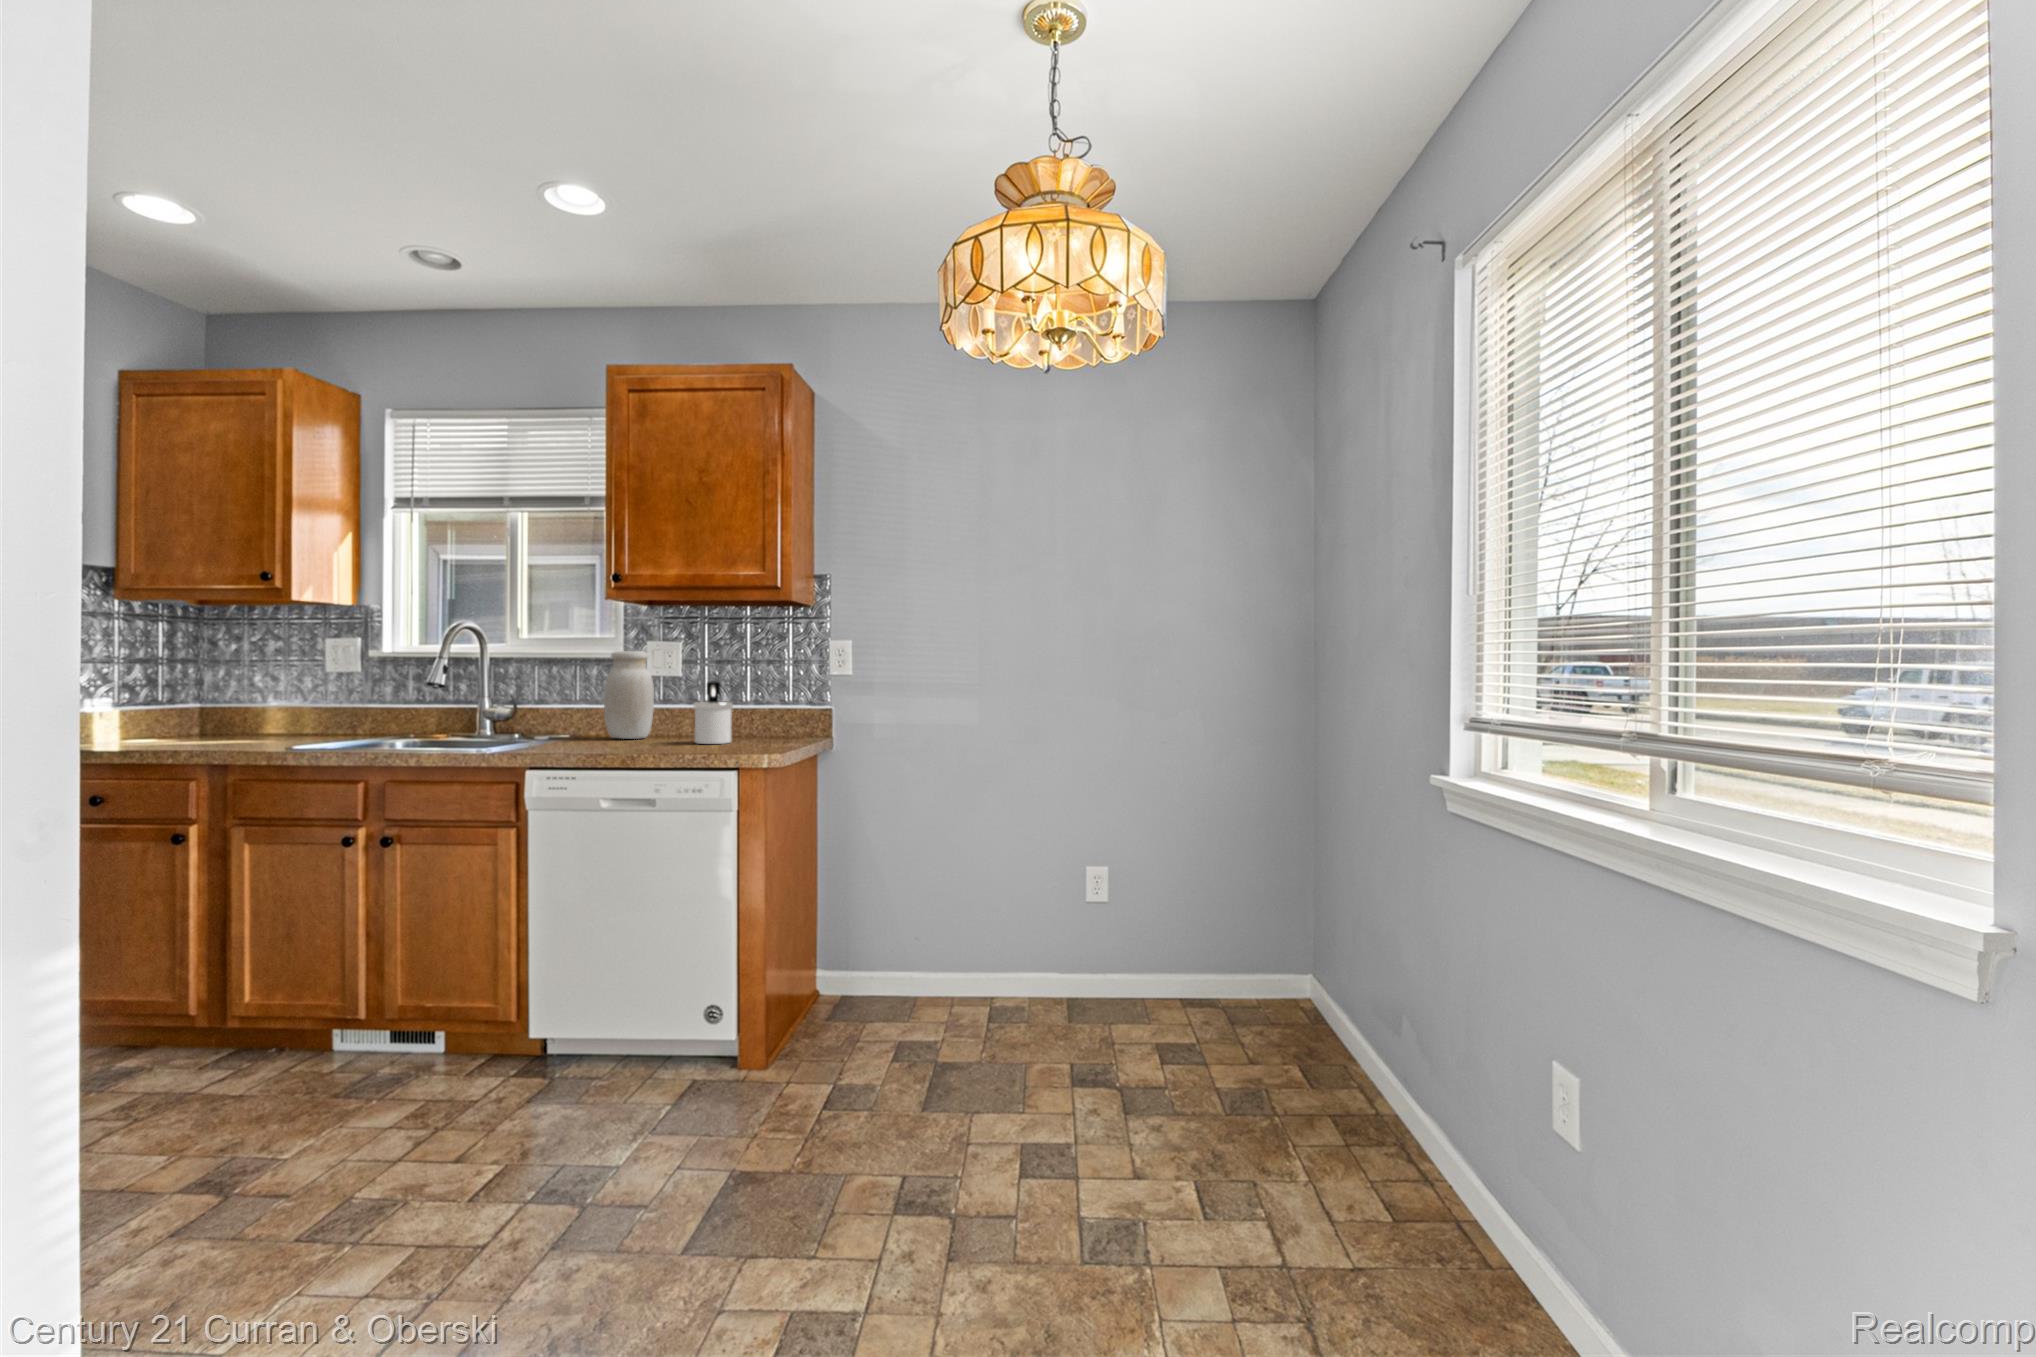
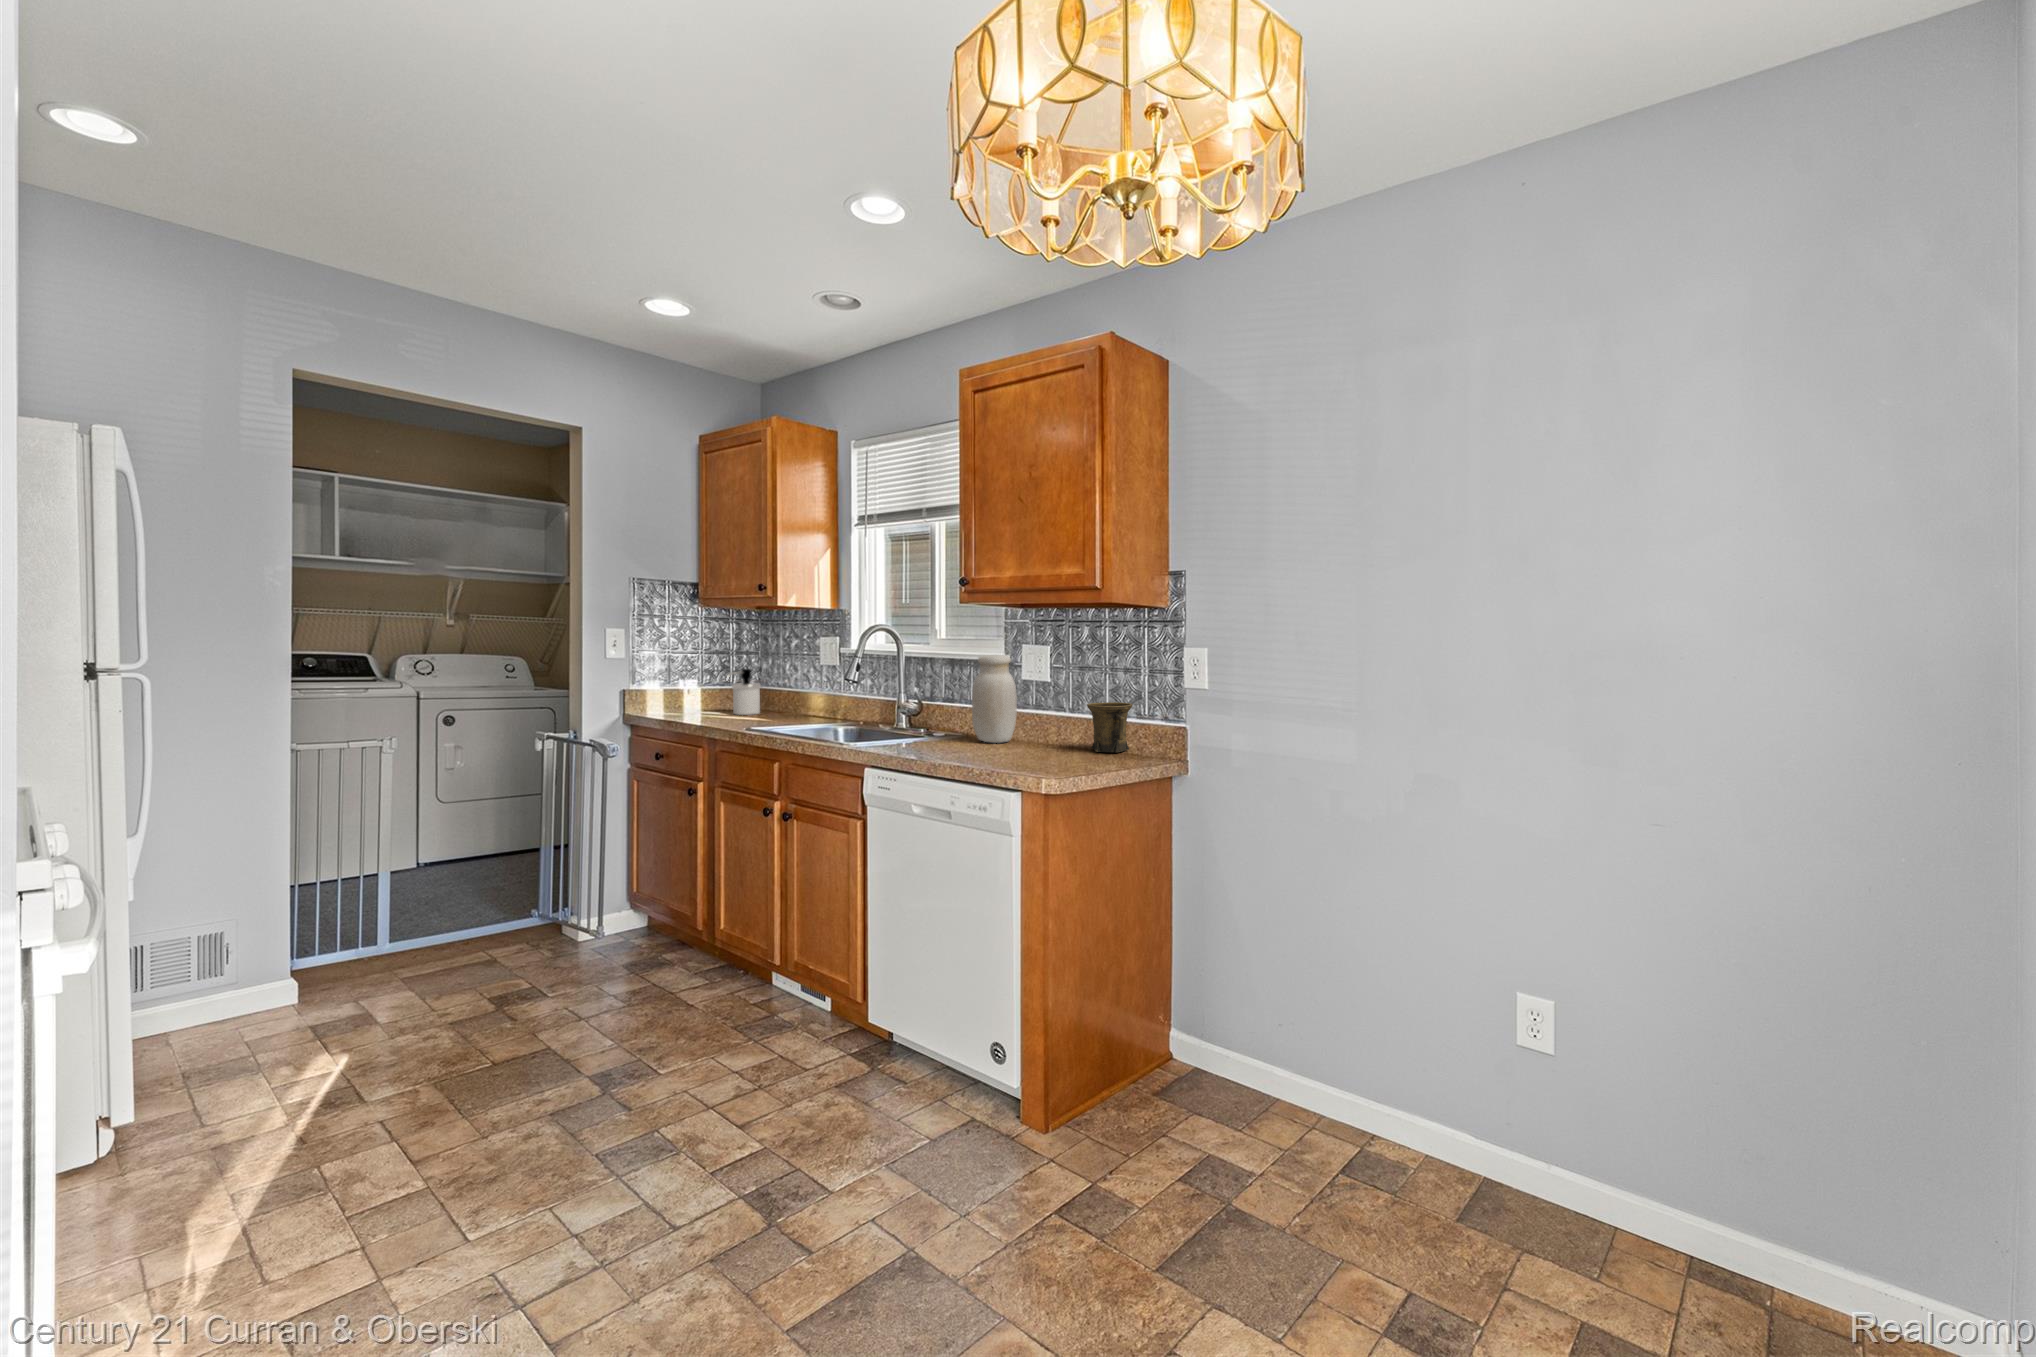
soap dispenser: present [694,682,733,744] -> present [726,669,761,715]
mug: none [739,693,782,738] -> present [1087,702,1133,752]

